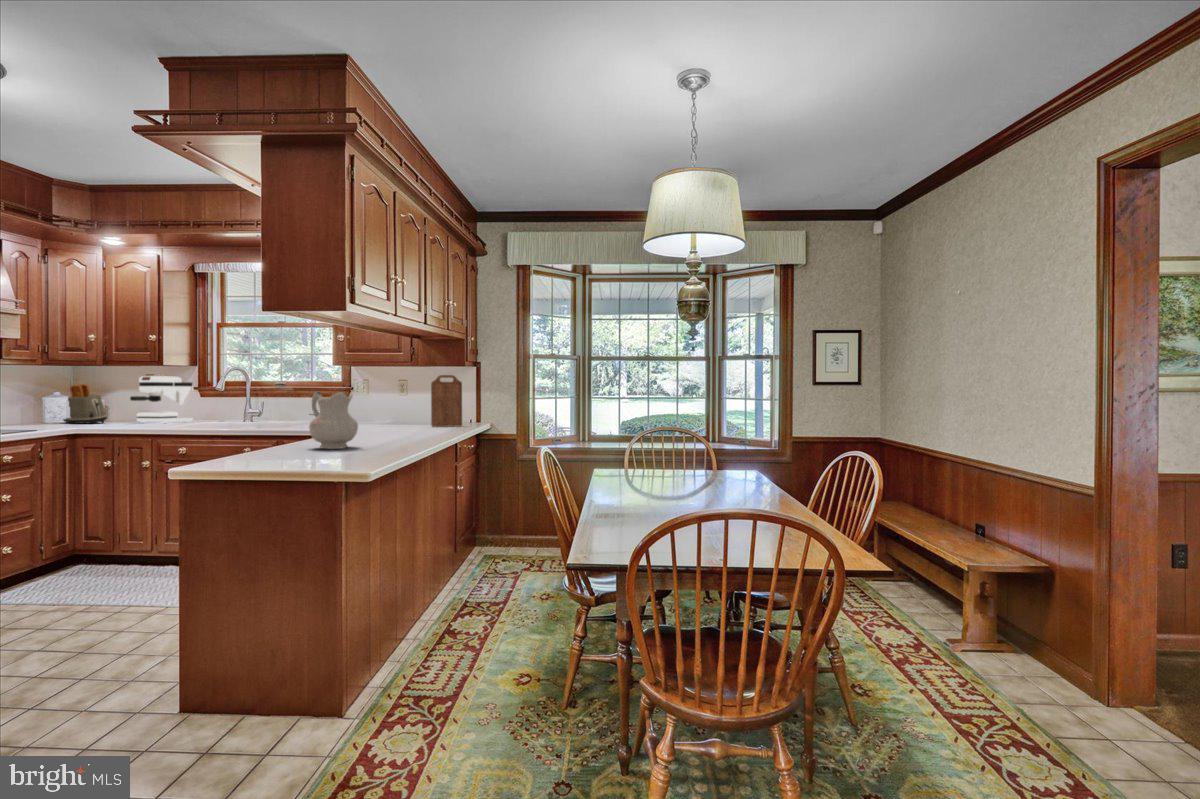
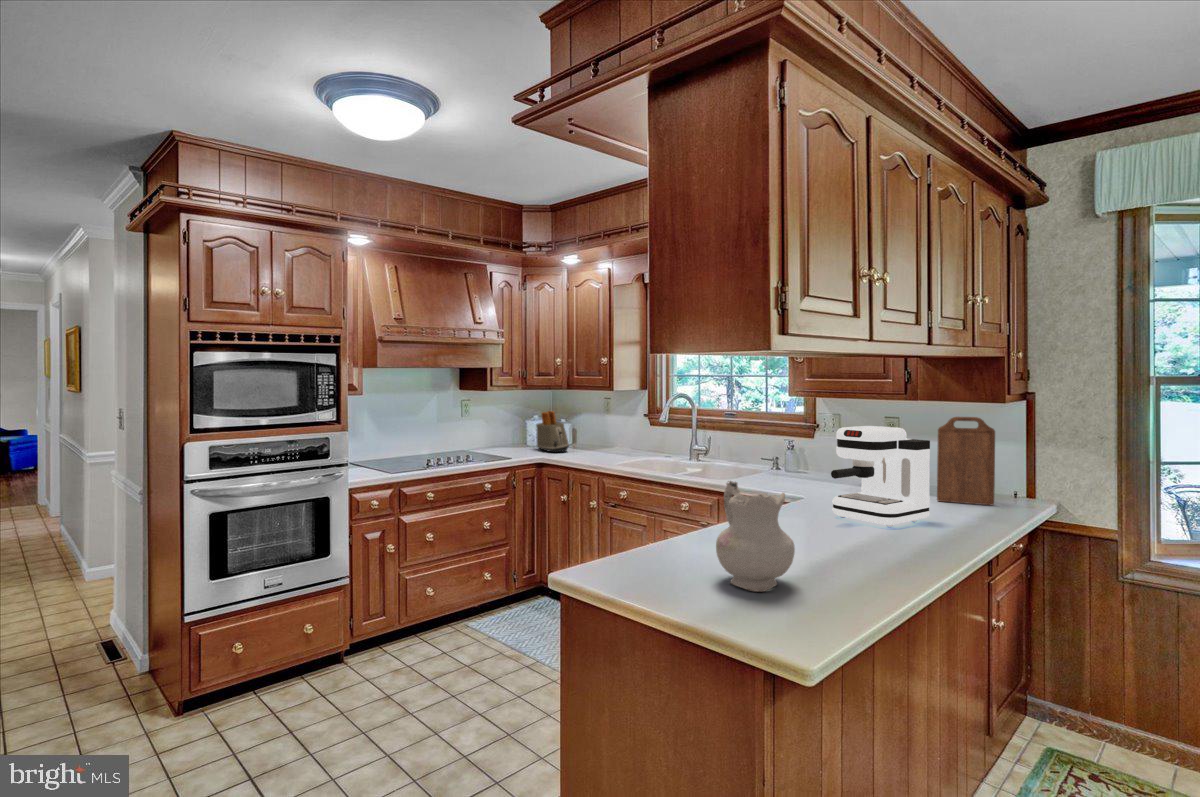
coffee maker: present [130,376,193,423] -> present [831,426,930,527]

